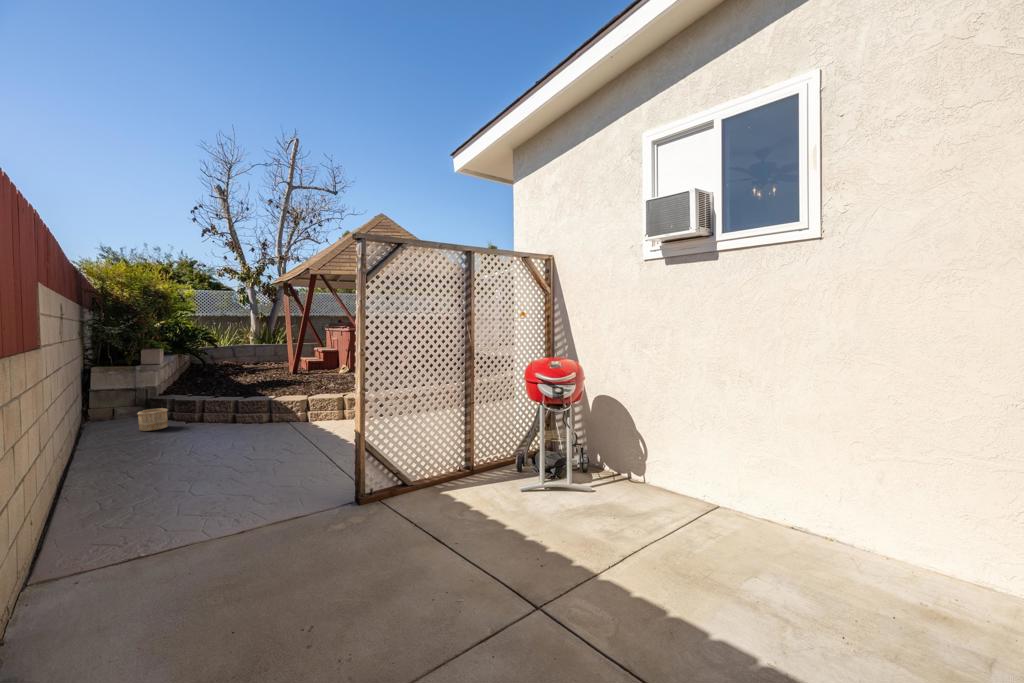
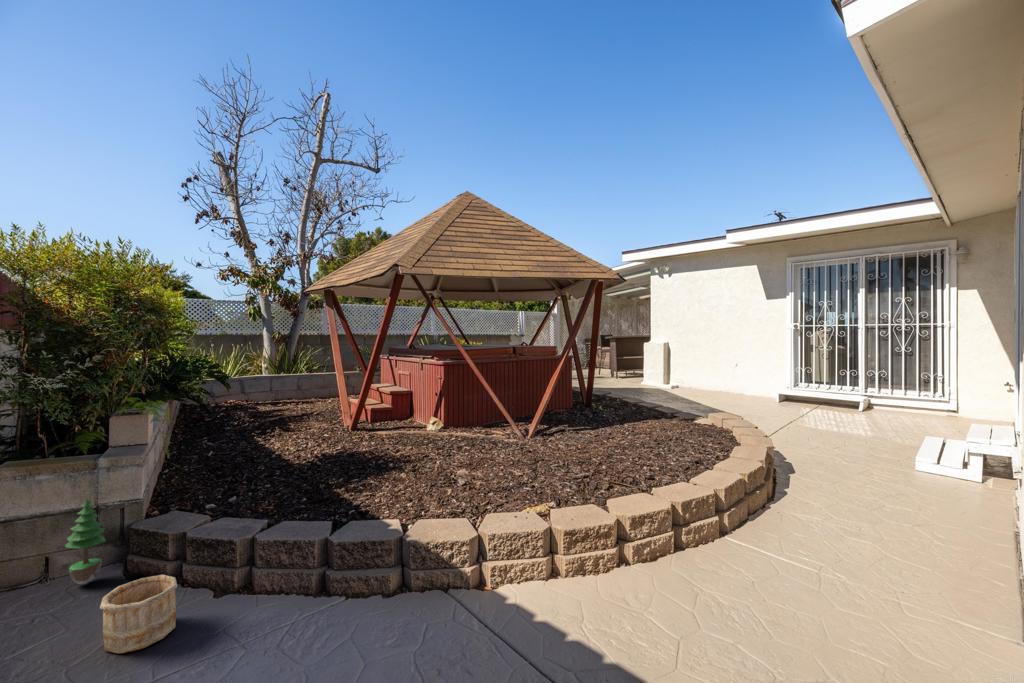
potted tree: none [122,382,140,420] -> present [65,498,106,585]

